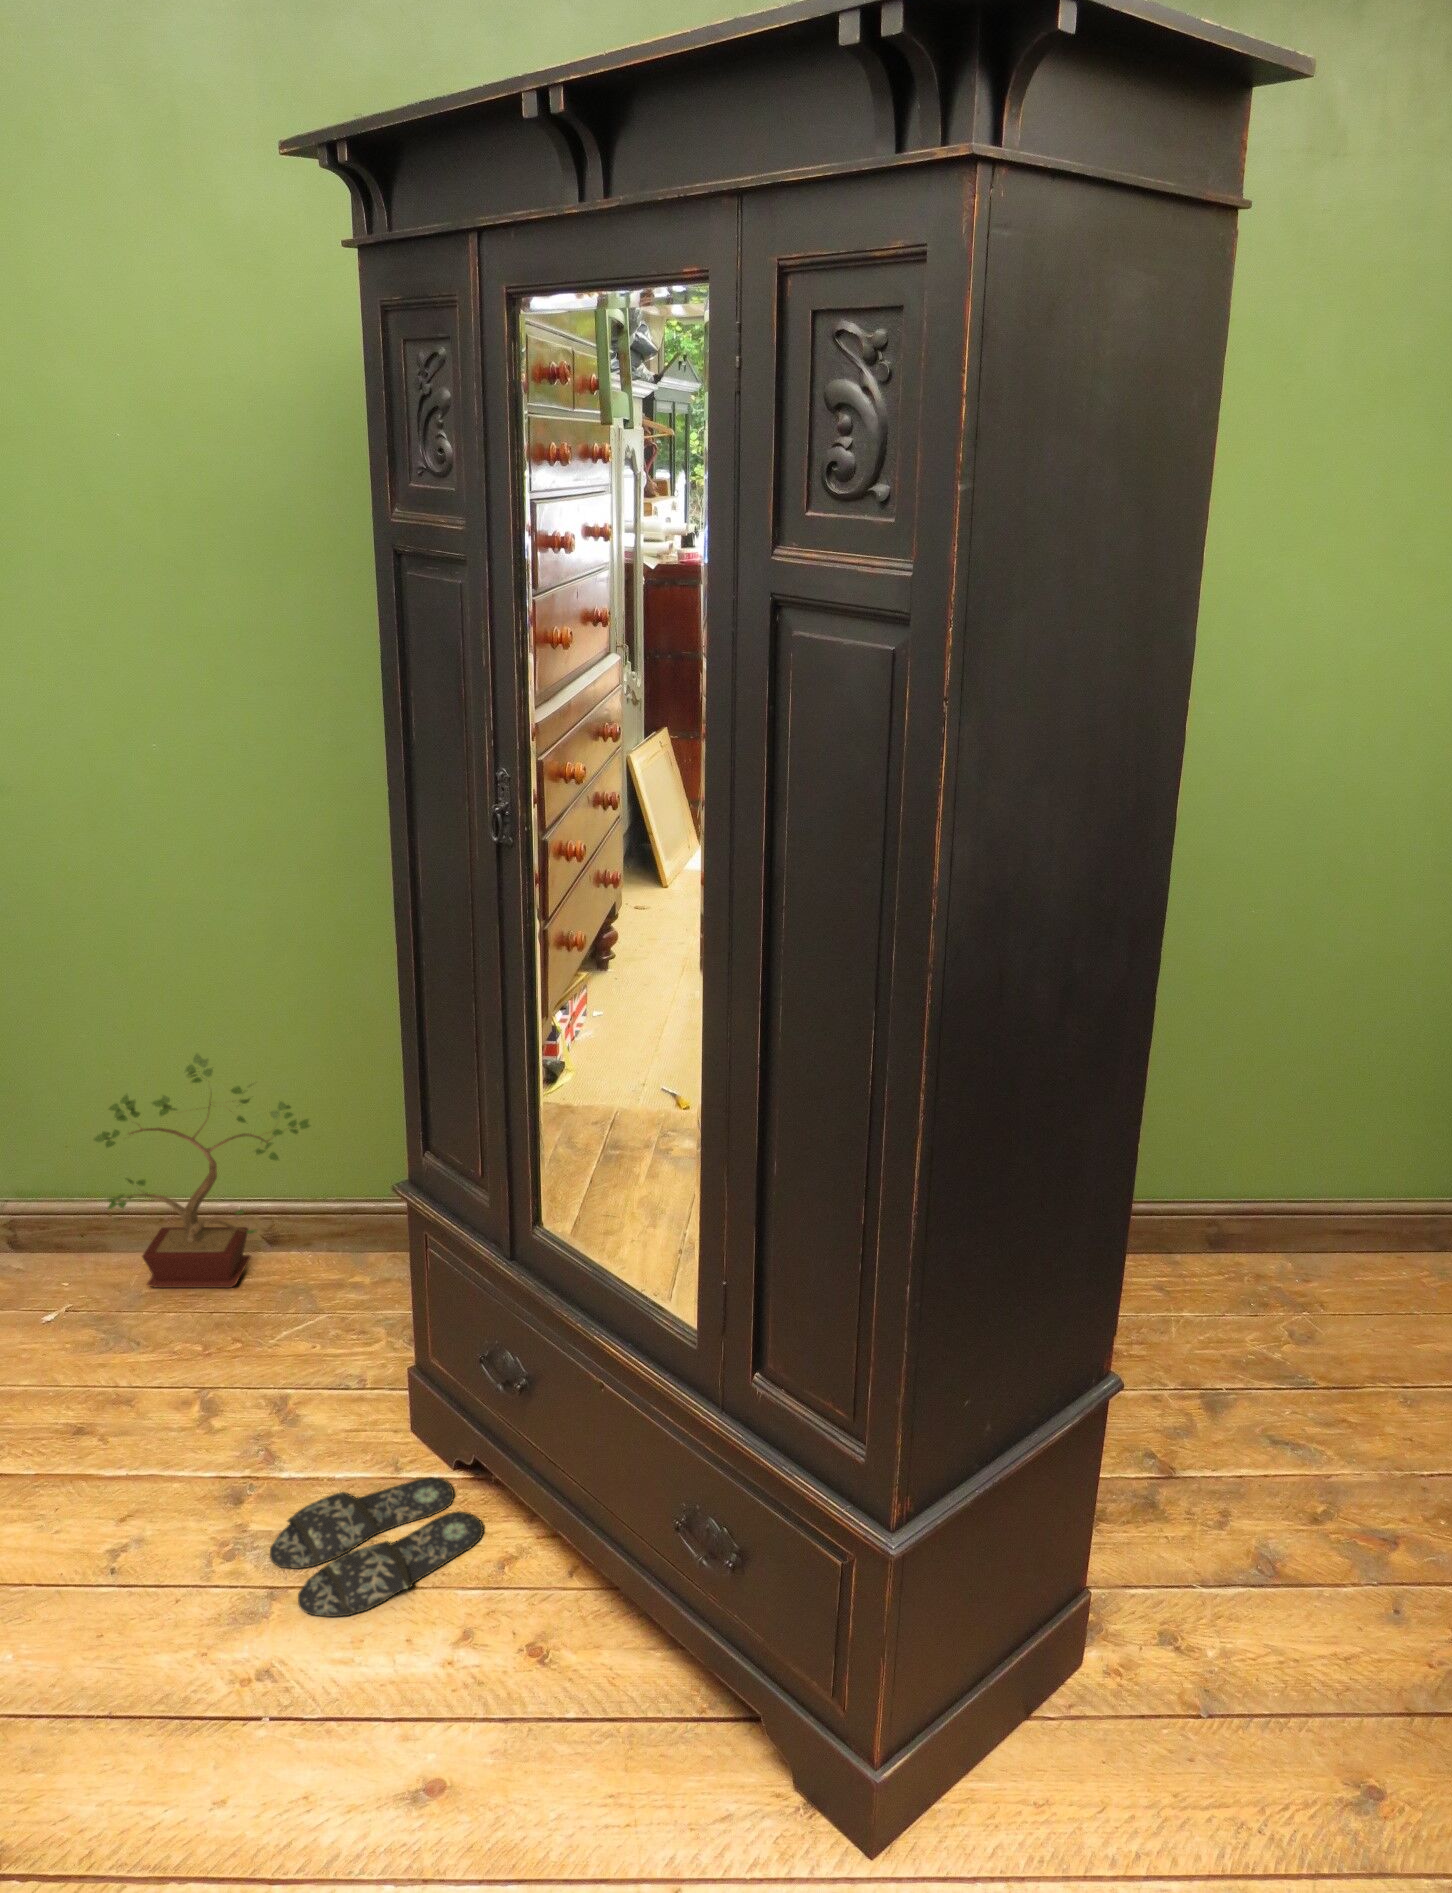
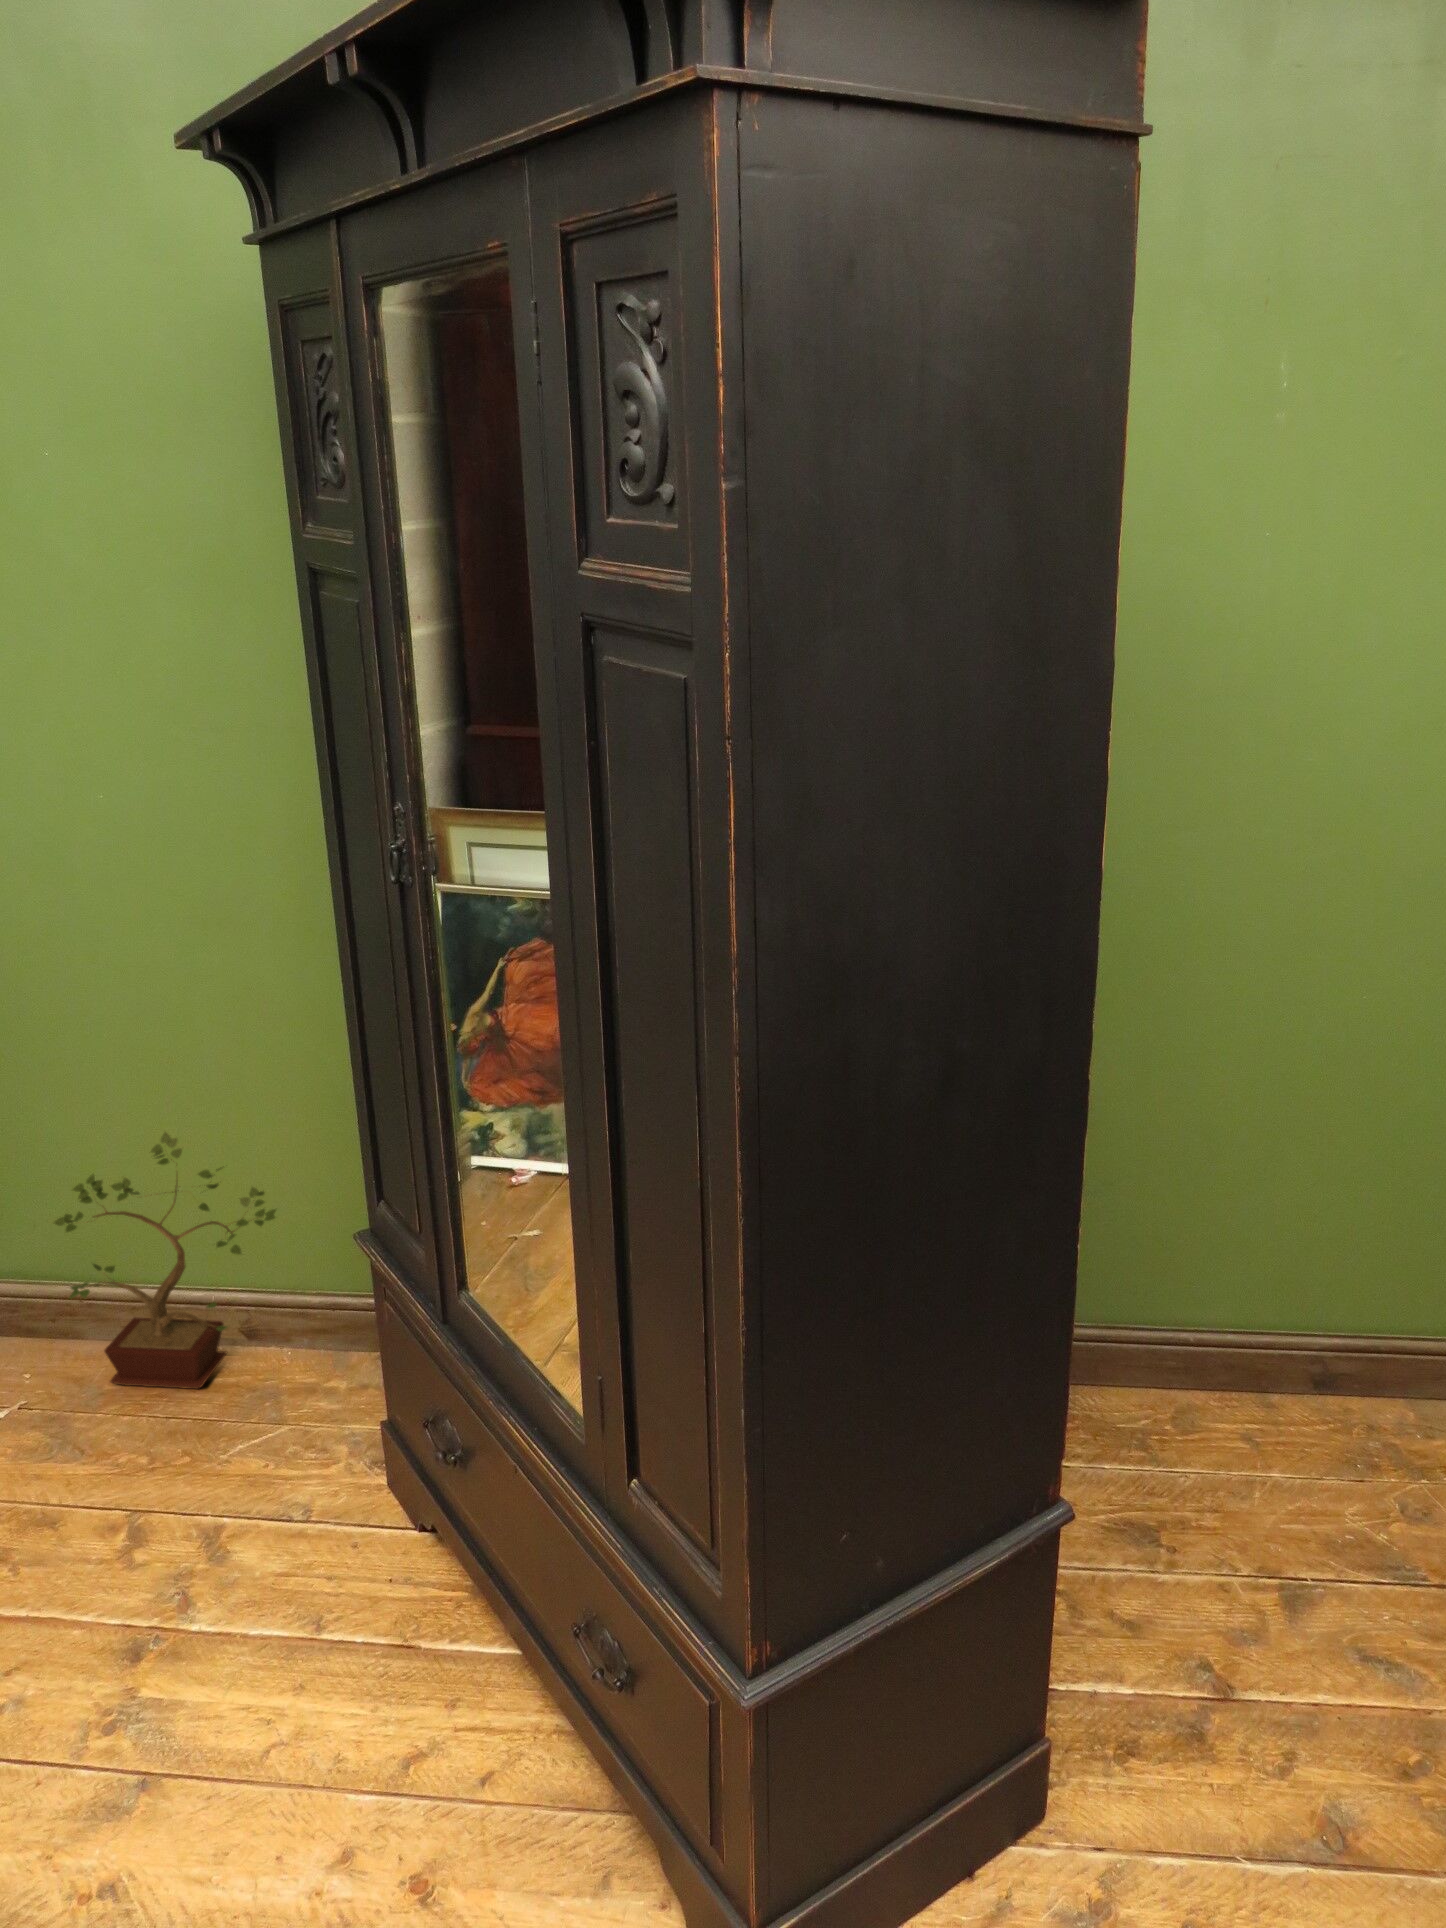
slippers: present [270,1477,483,1617] -> none [152,1640,398,1818]

